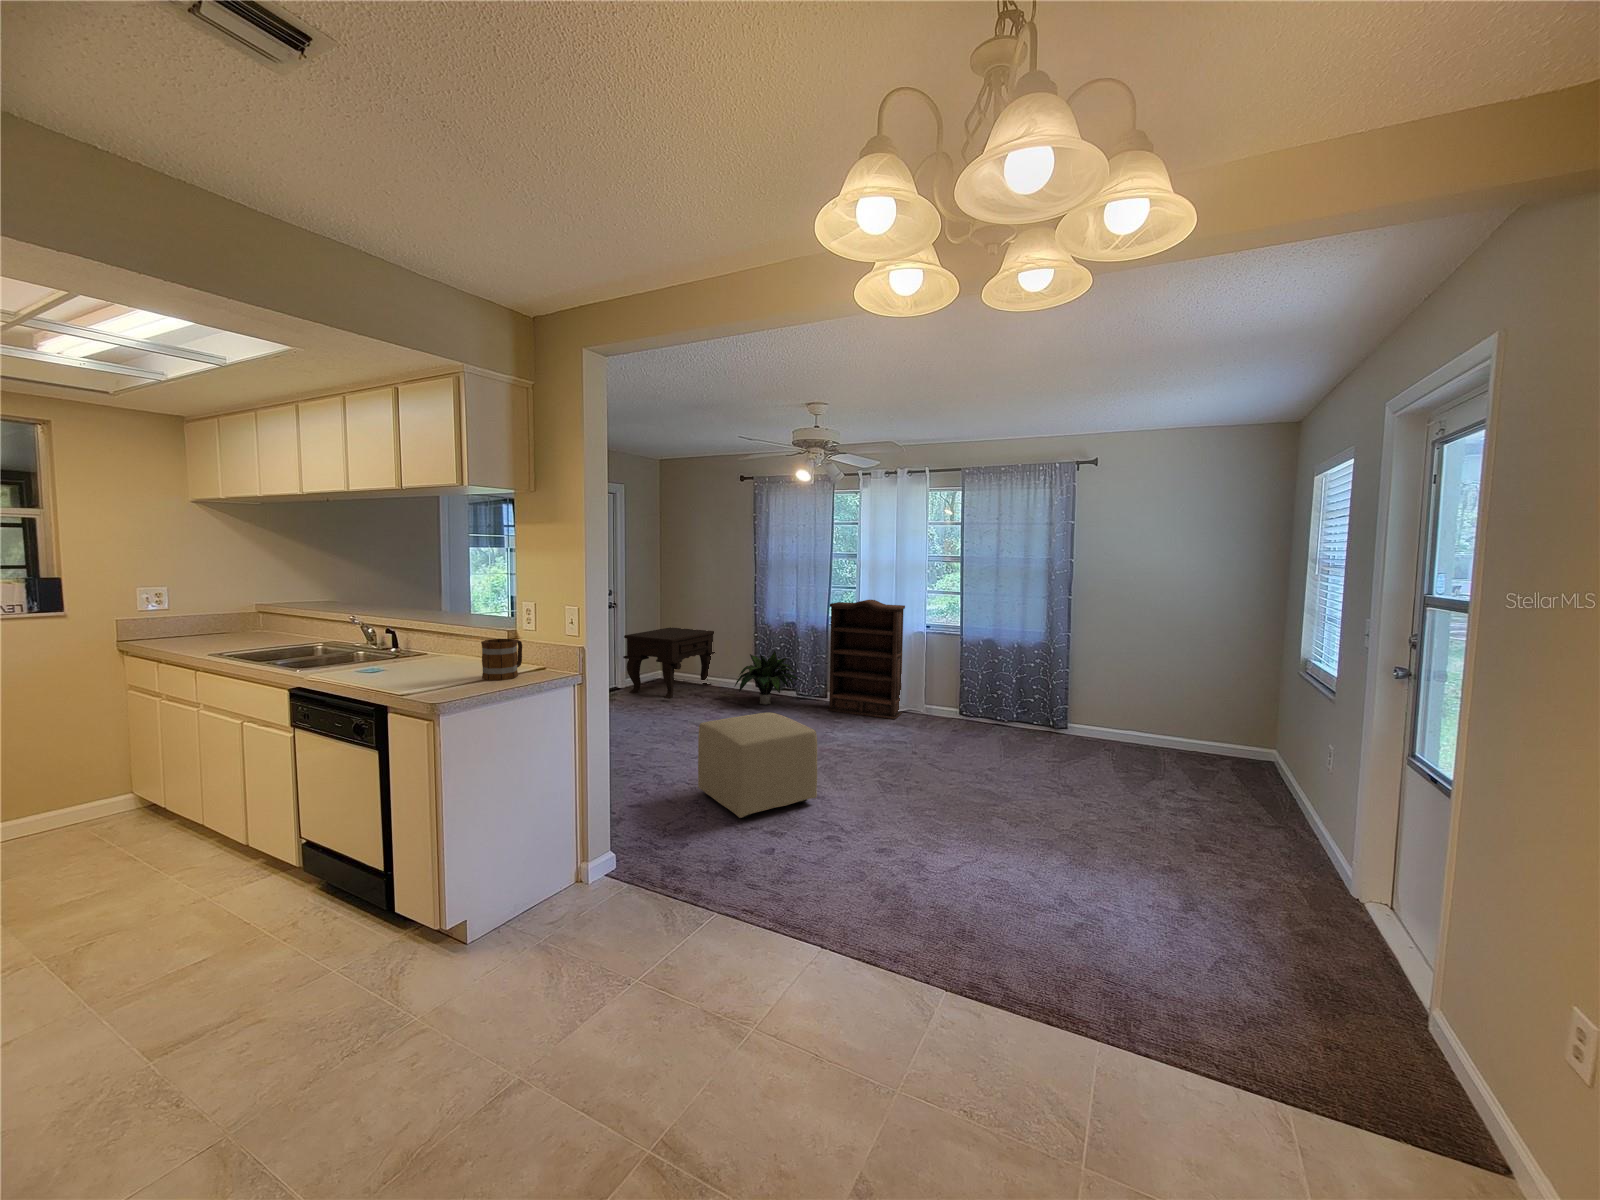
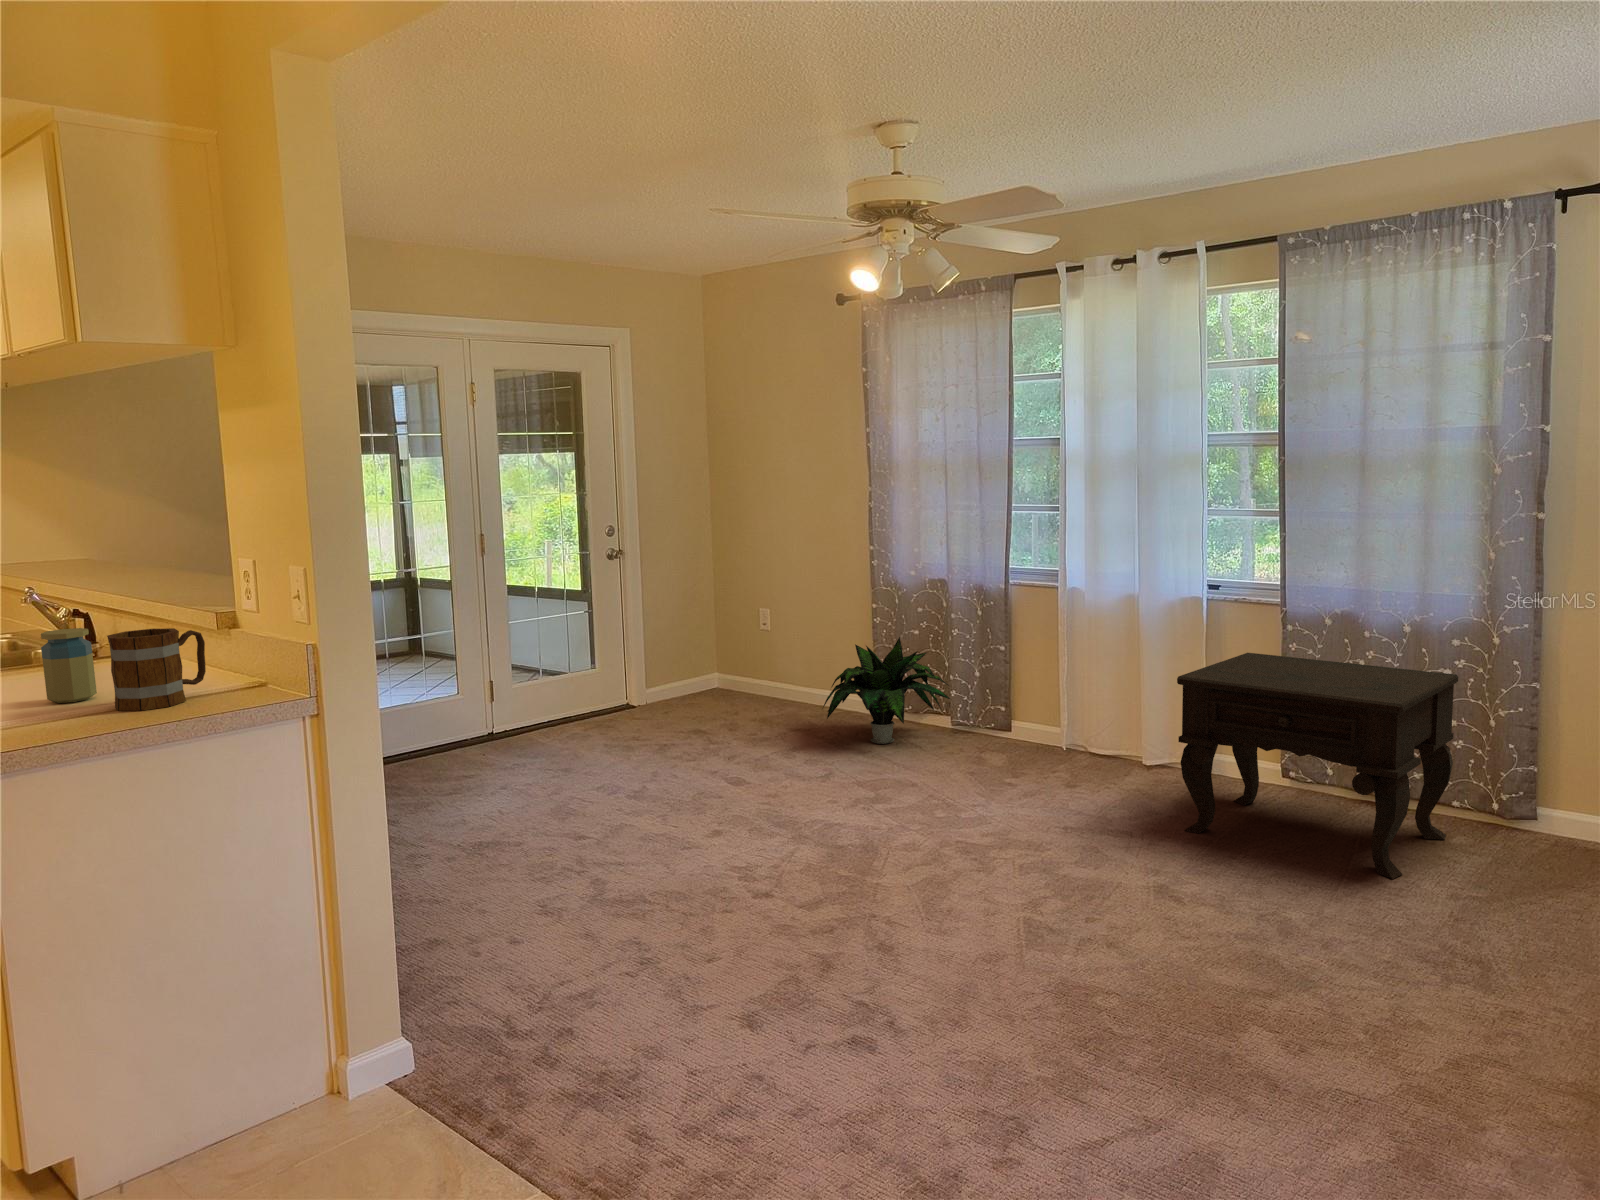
bookshelf: present [828,600,905,719] -> none [1000,532,1159,783]
side table: present [623,627,715,698] -> present [1177,653,1458,879]
jar: none [435,638,460,677] -> present [41,628,97,703]
ottoman: present [698,712,817,818] -> none [647,770,875,990]

